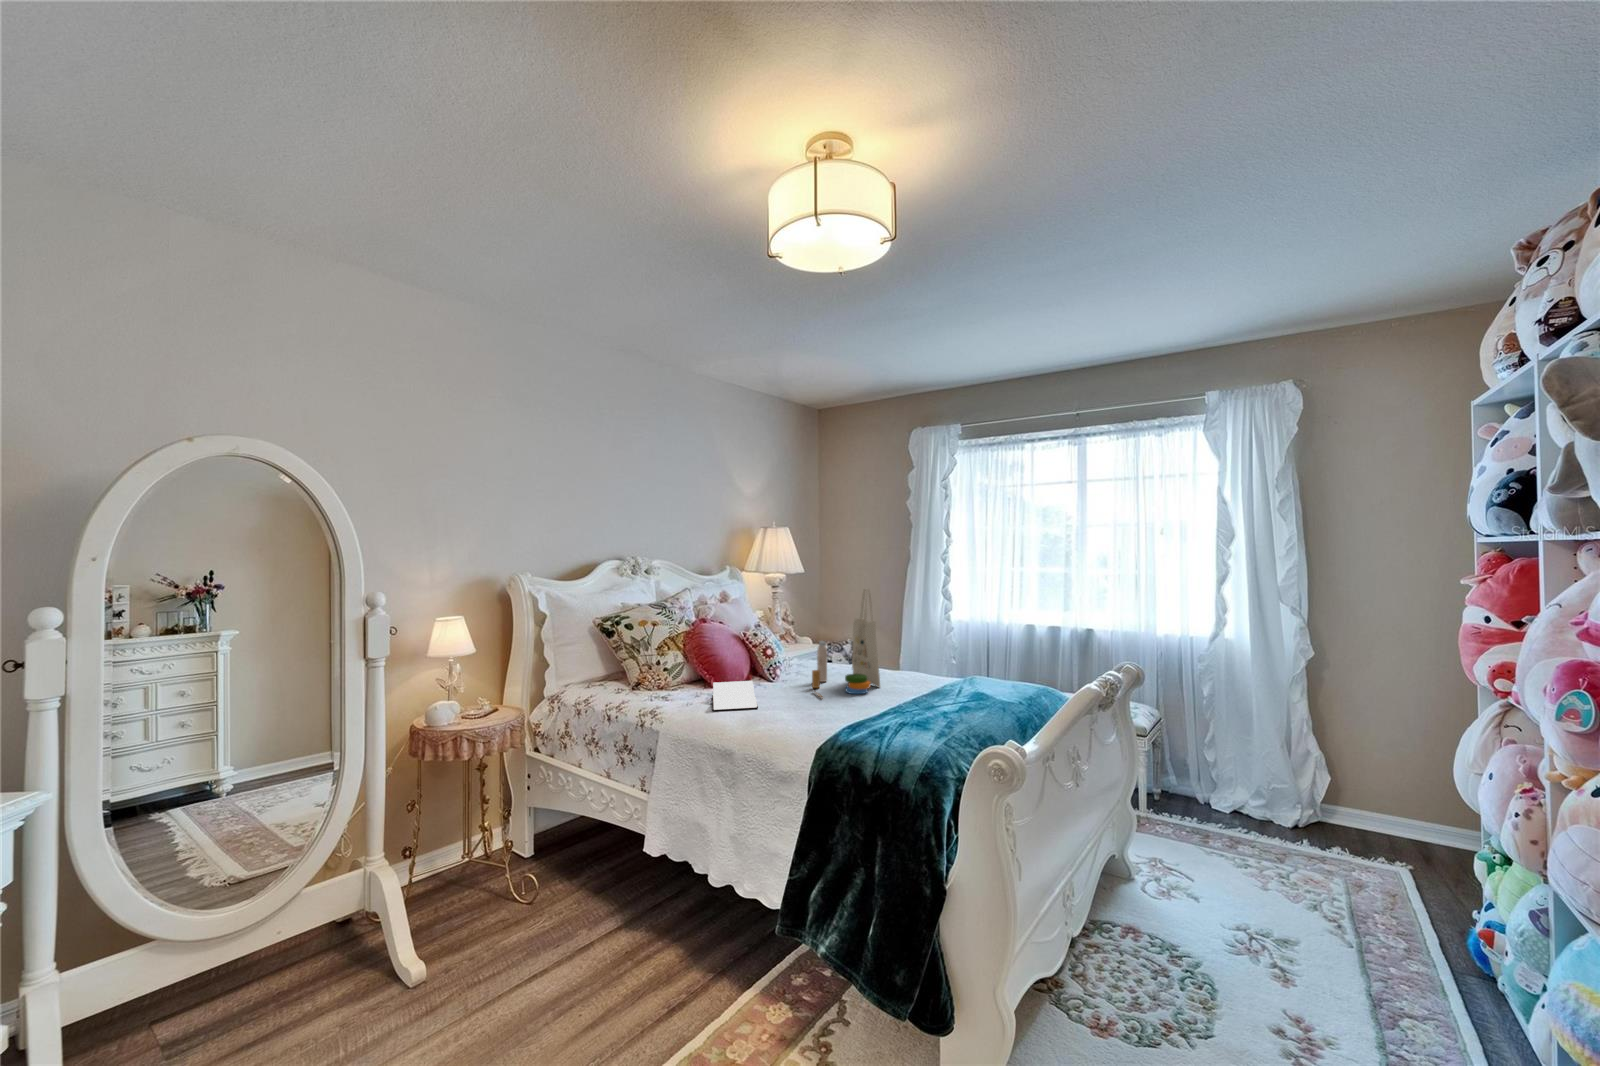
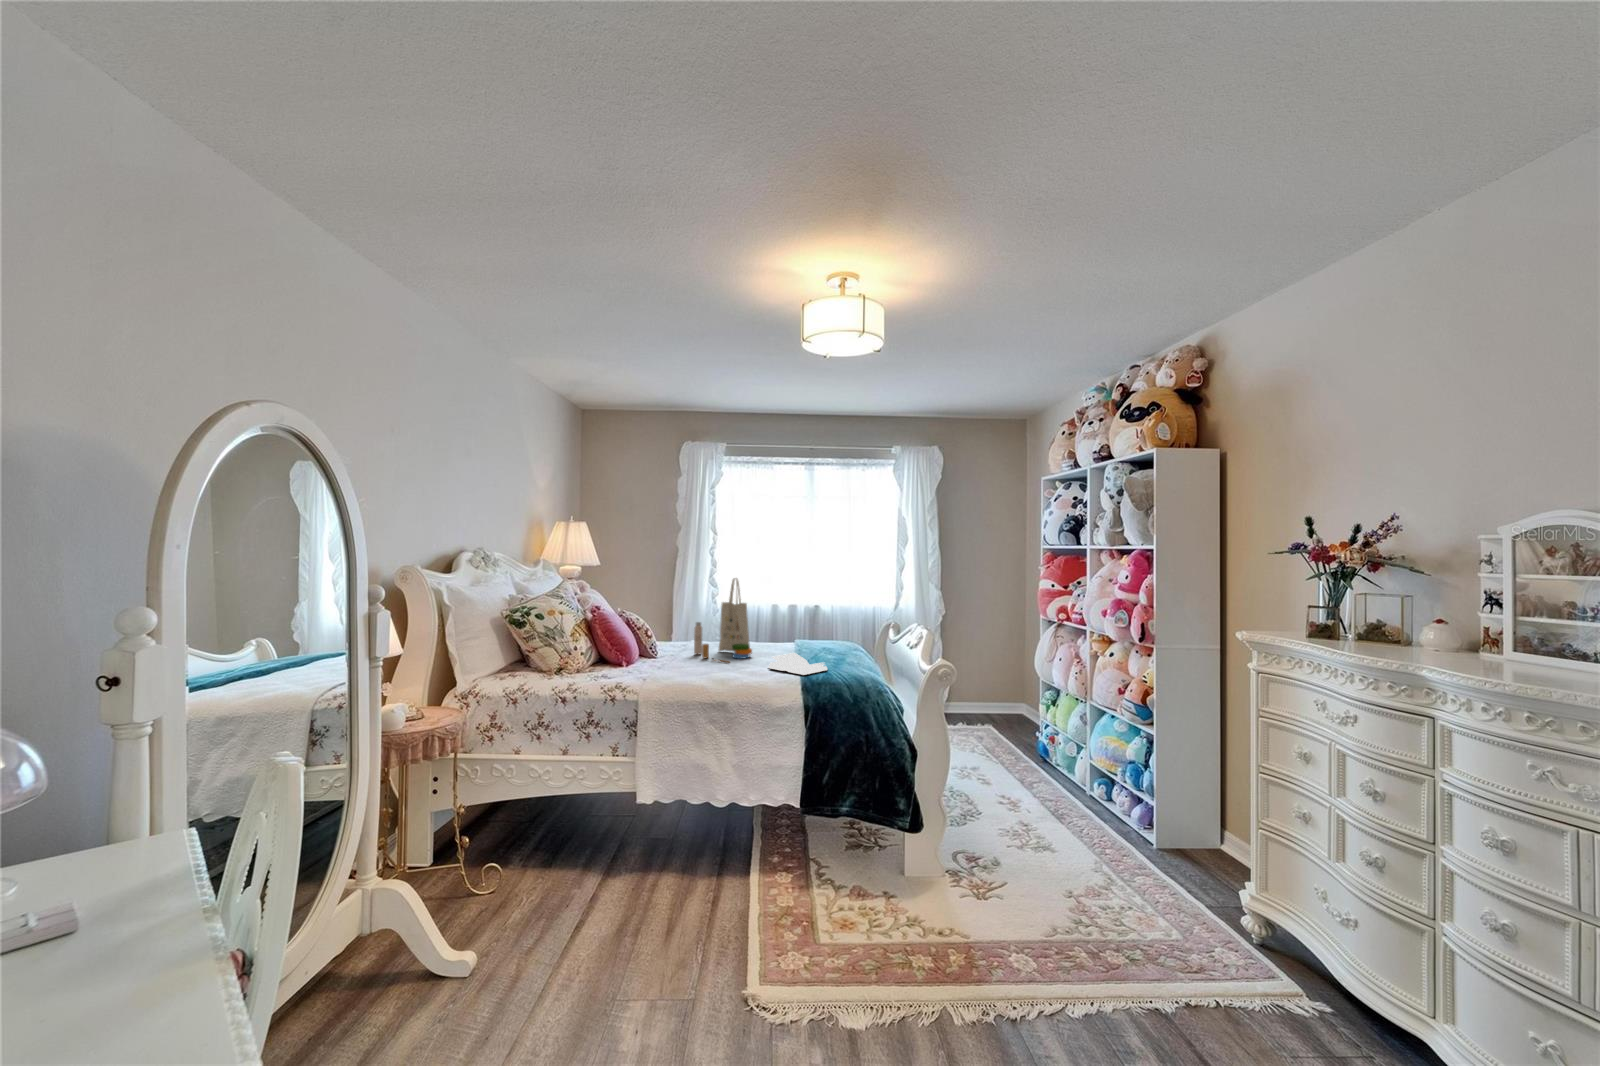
book: present [712,681,758,711] -> present [768,653,828,676]

